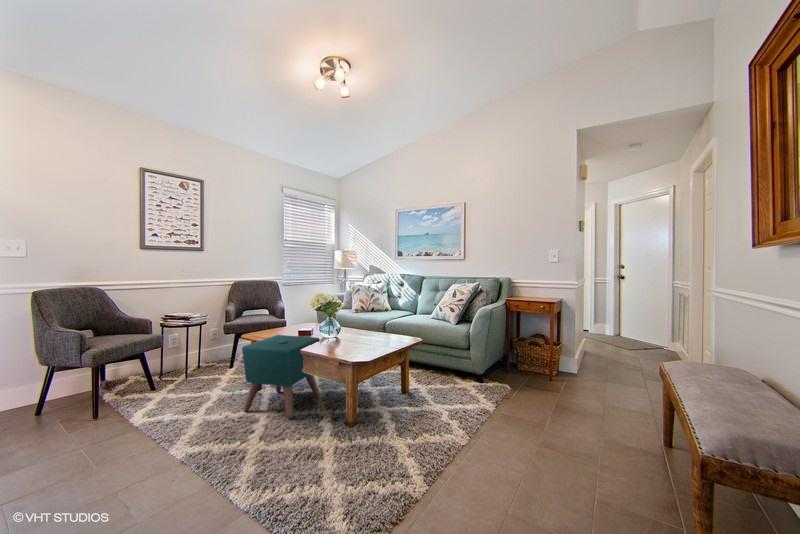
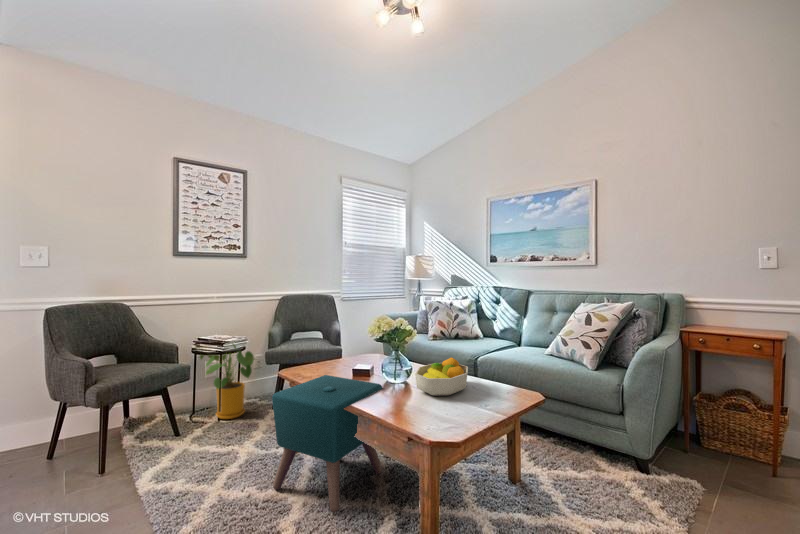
house plant: none [167,315,219,377] -> present [200,341,255,419]
fruit bowl: none [342,319,377,342] -> present [415,357,468,396]

